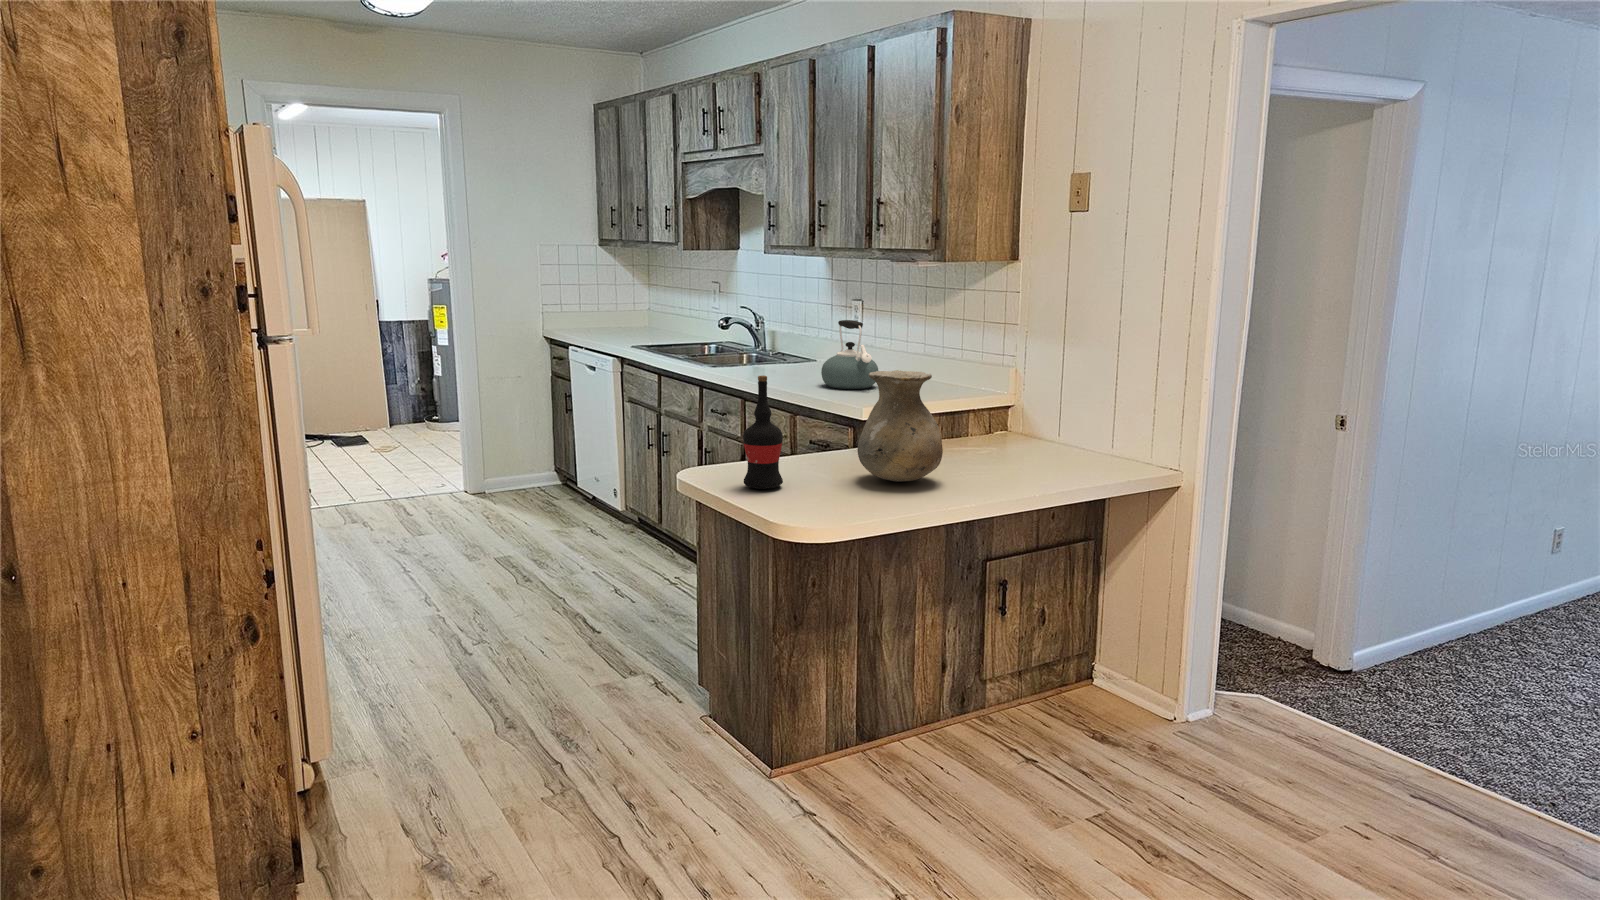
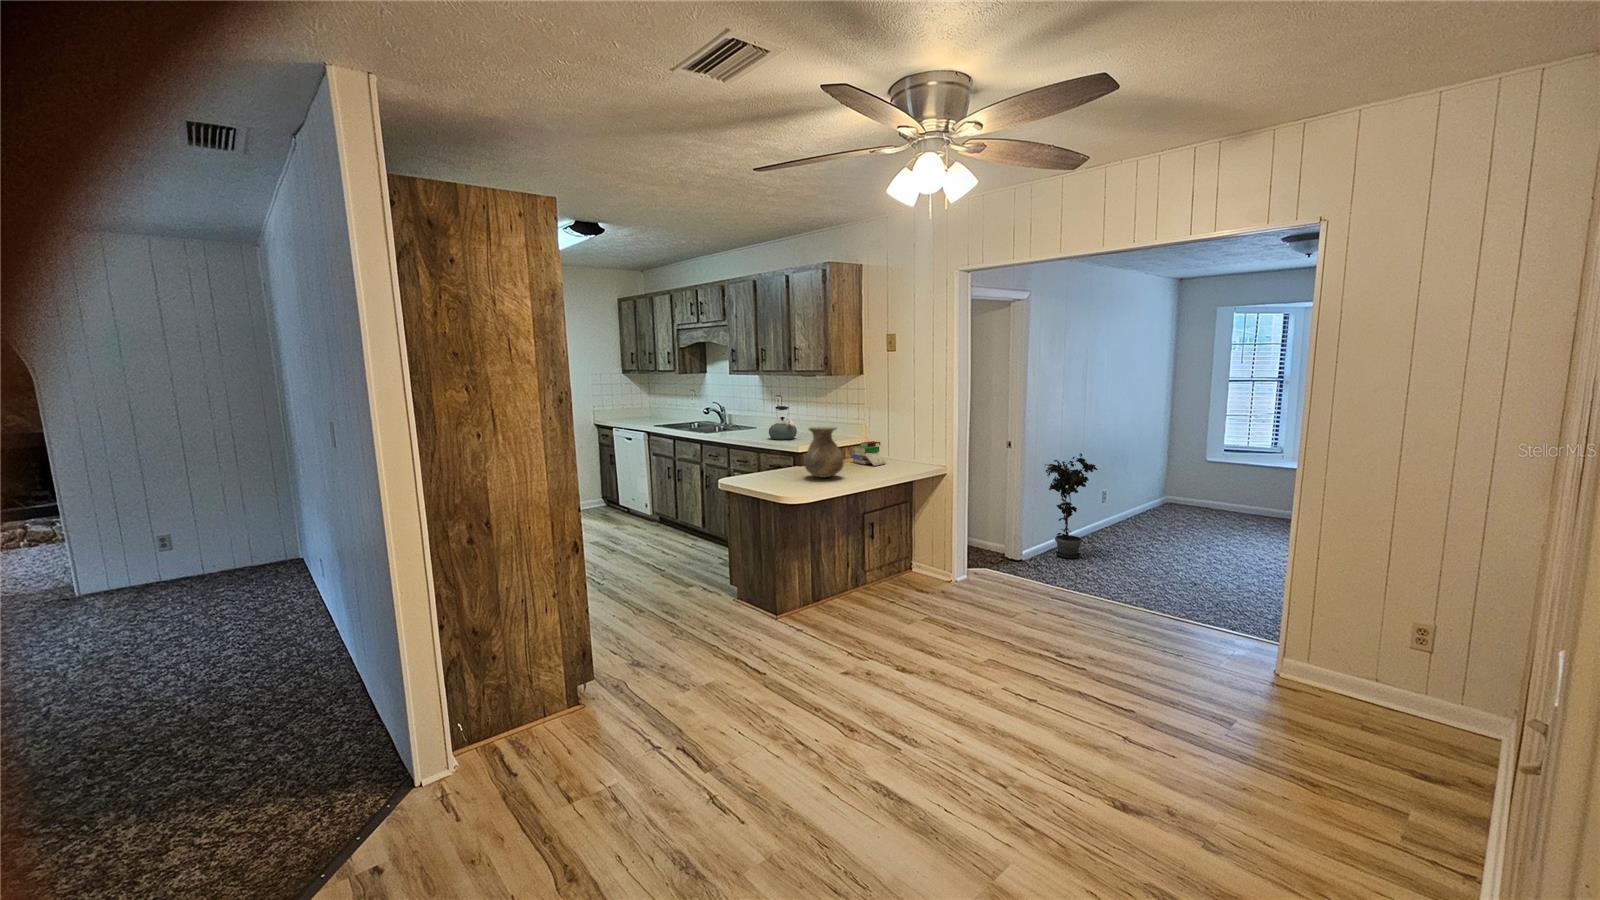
wine bottle: present [743,376,783,489] -> none [753,431,773,484]
book: none [978,404,1049,460] -> present [851,441,886,466]
potted plant: none [1416,454,1549,682] -> present [1045,453,1098,558]

